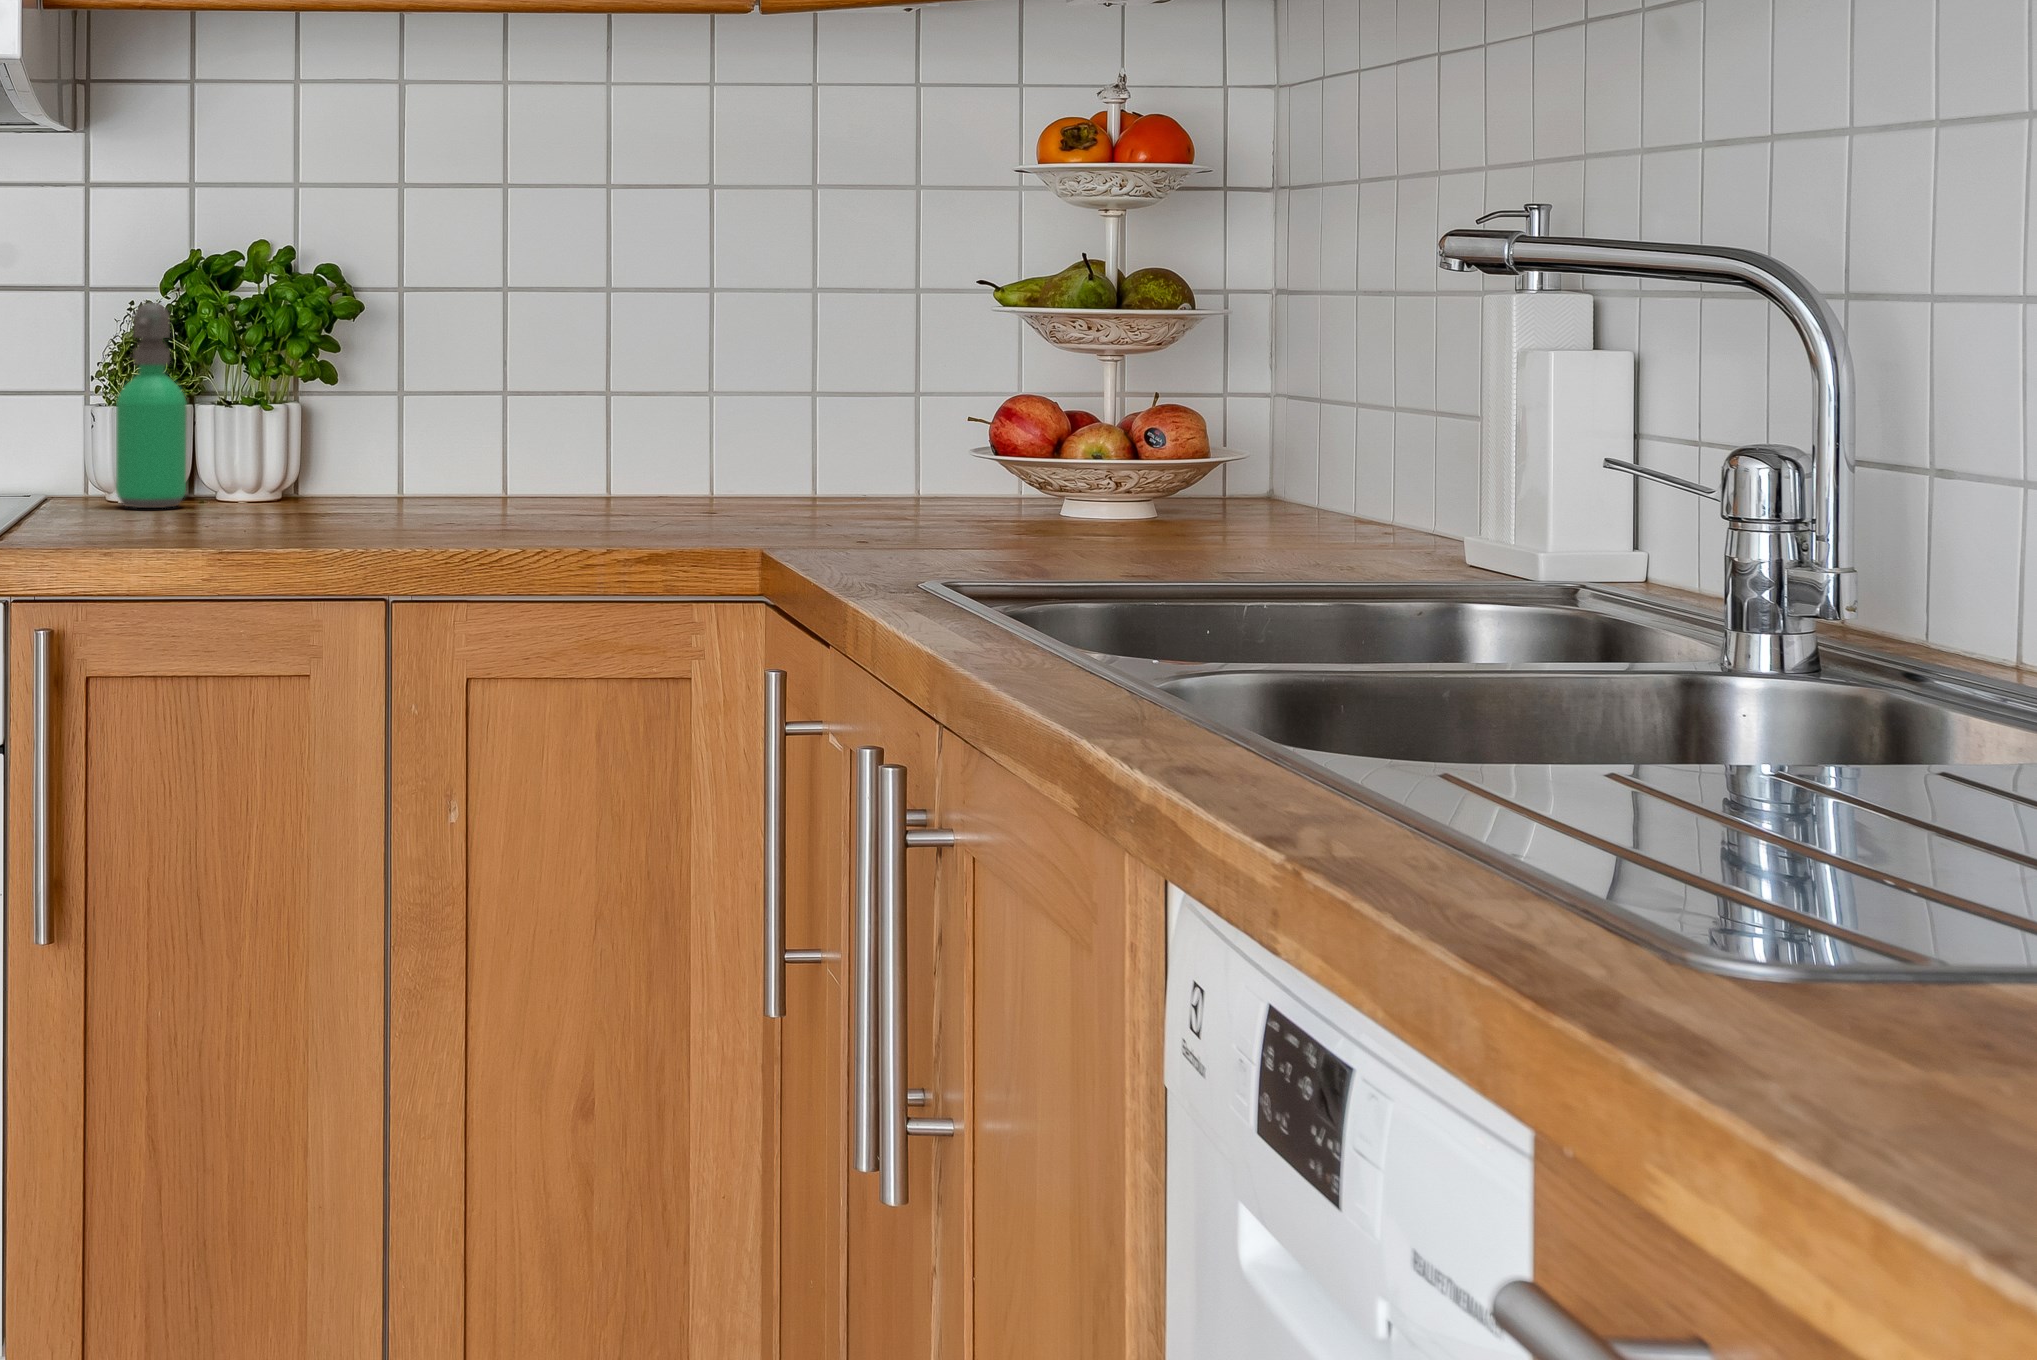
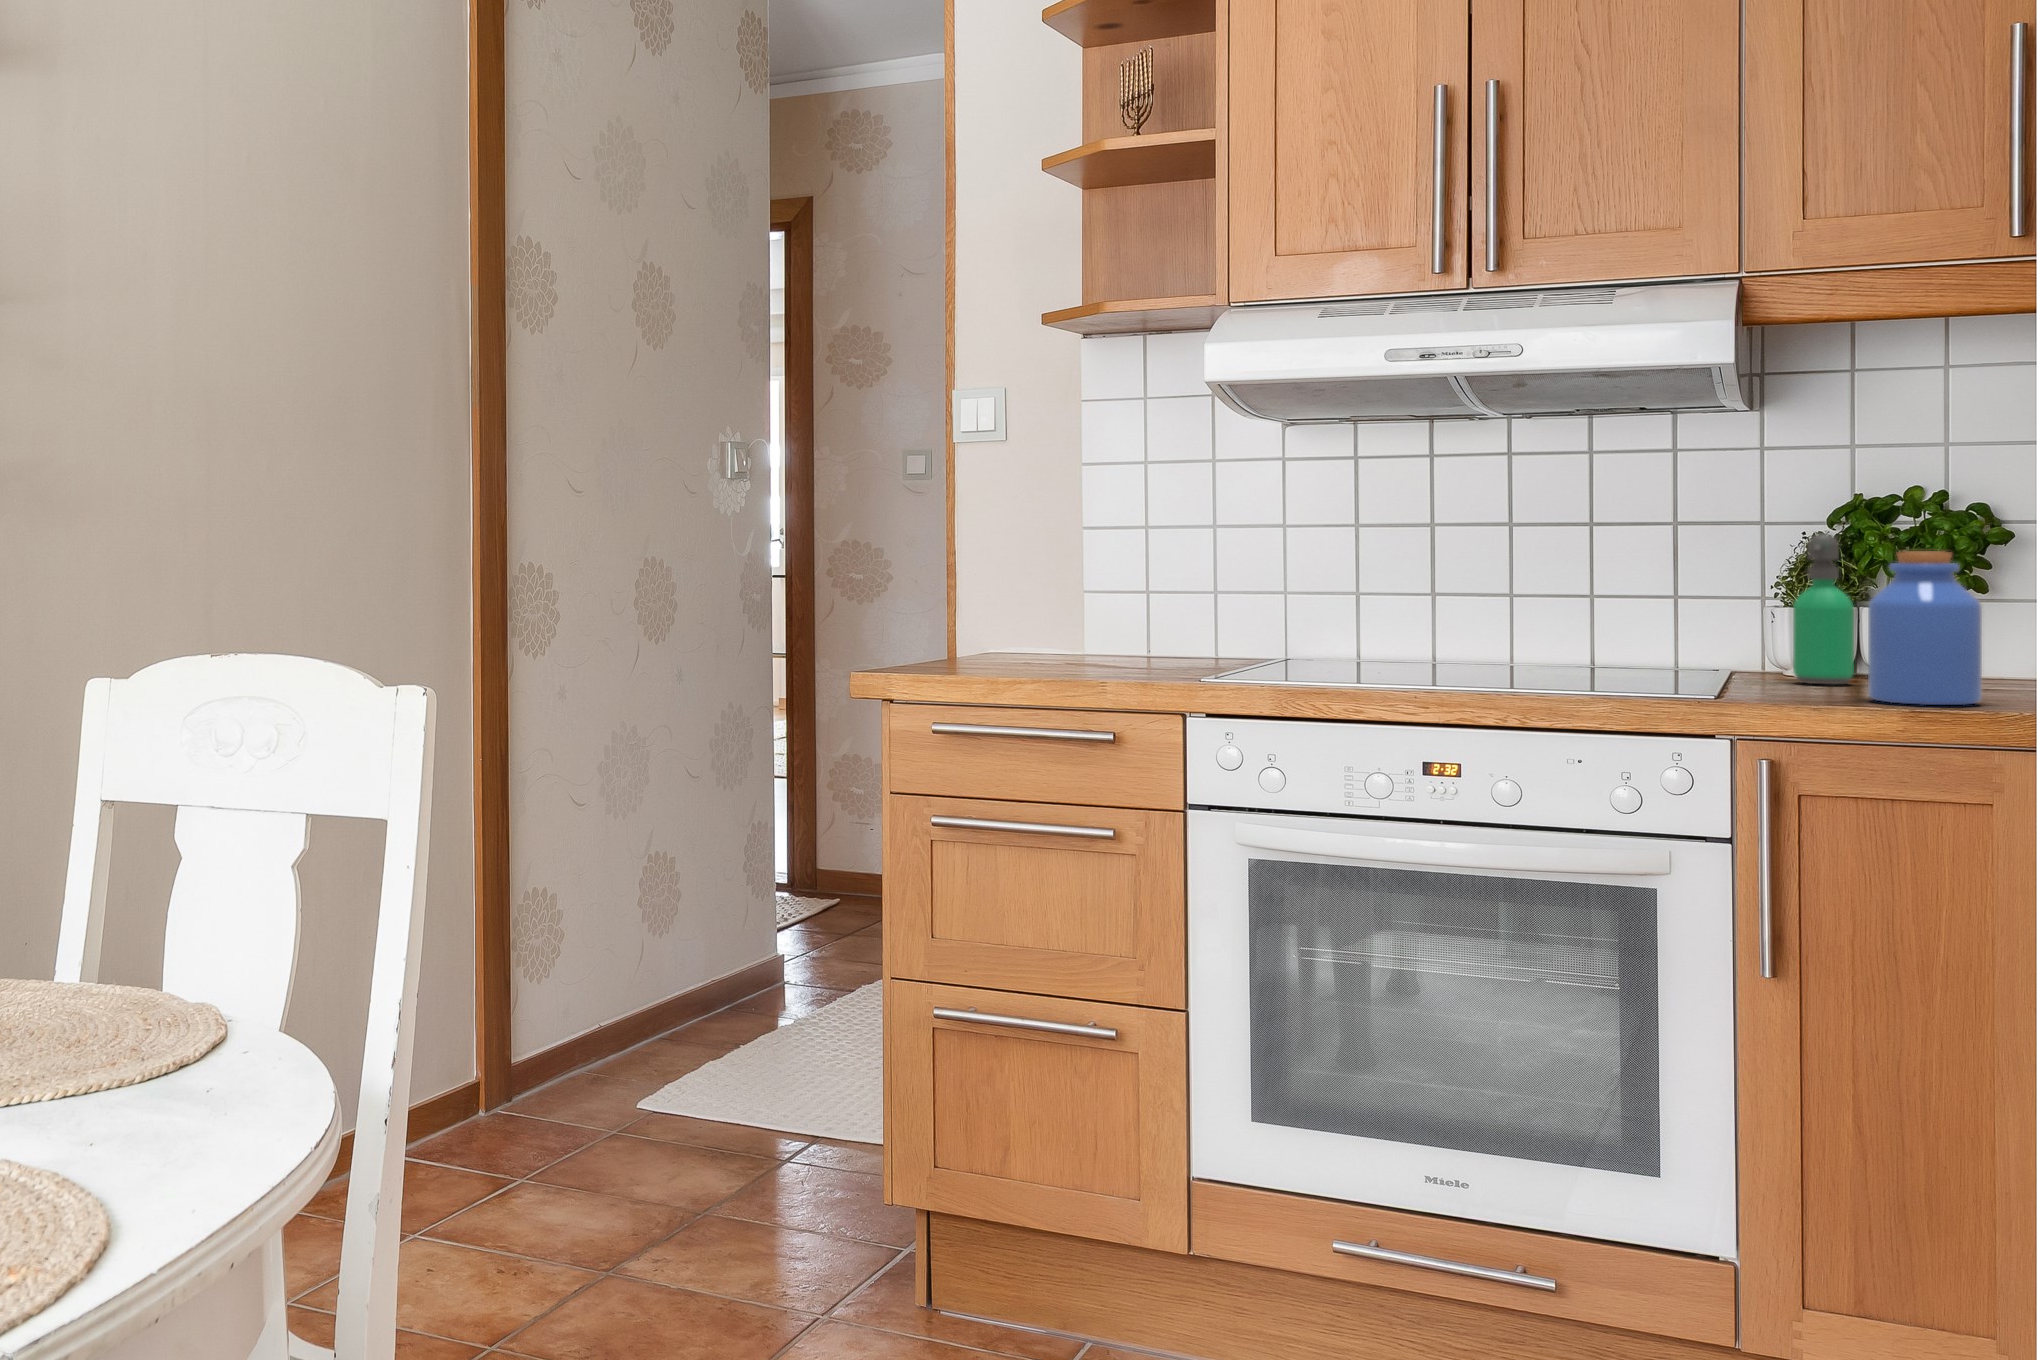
jar: none [195,325,325,539] -> present [1868,551,1982,705]

